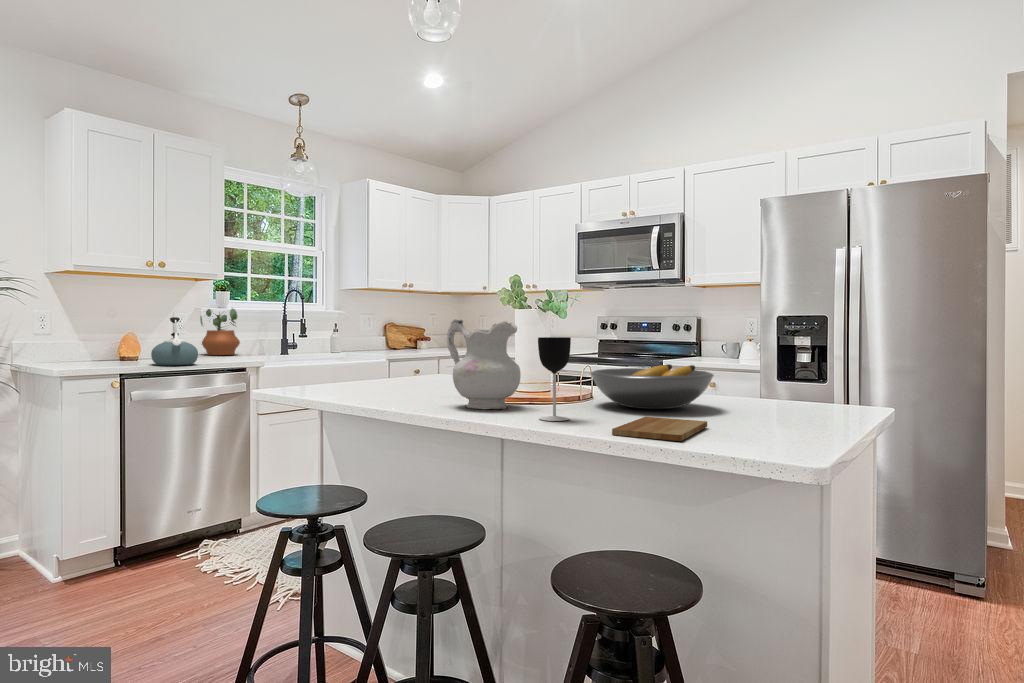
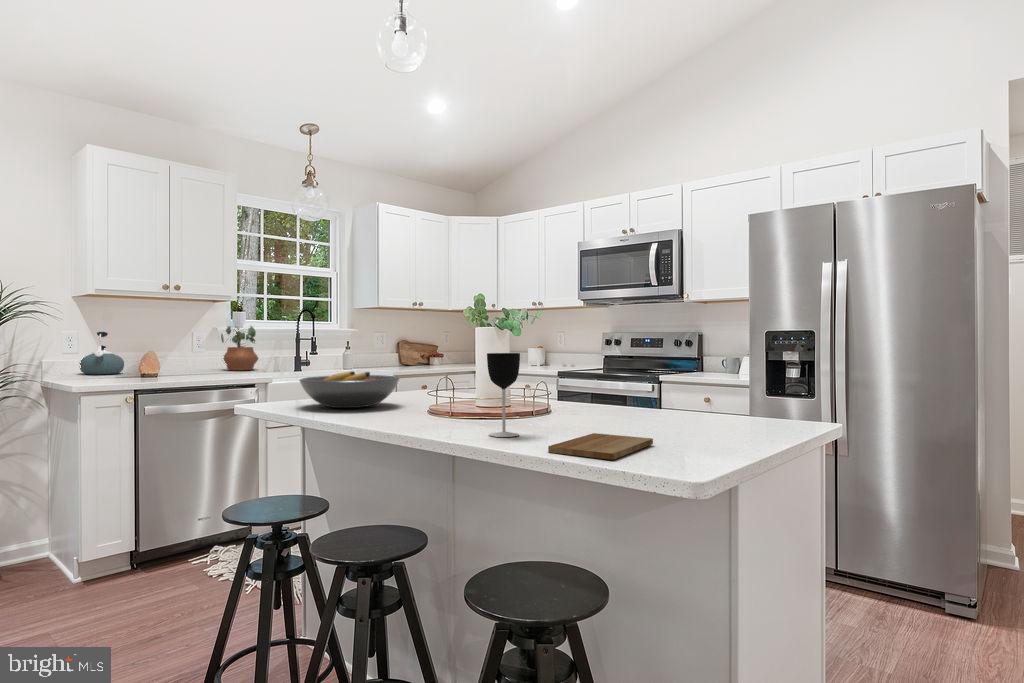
kettle: present [151,317,198,366] -> present [80,332,124,375]
ceramic pitcher: present [447,319,521,409] -> none [411,335,481,424]
fruit bowl: present [591,364,714,409] -> present [299,371,399,408]

